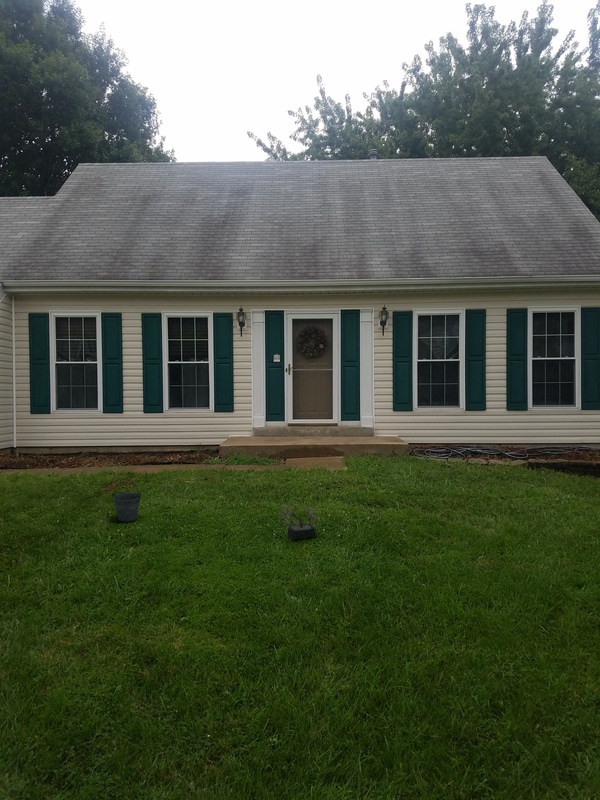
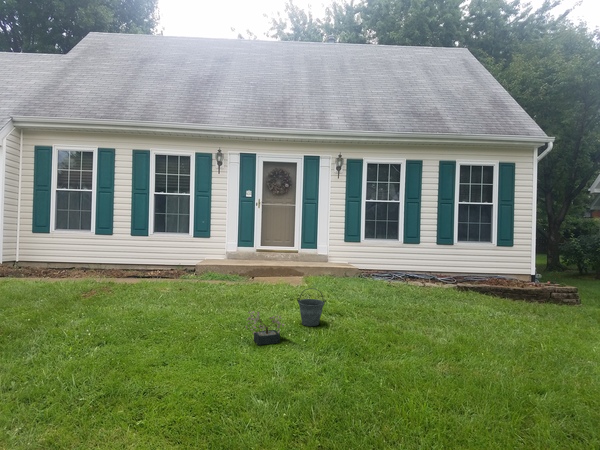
bucket: present [112,482,141,522] -> present [297,288,326,326]

